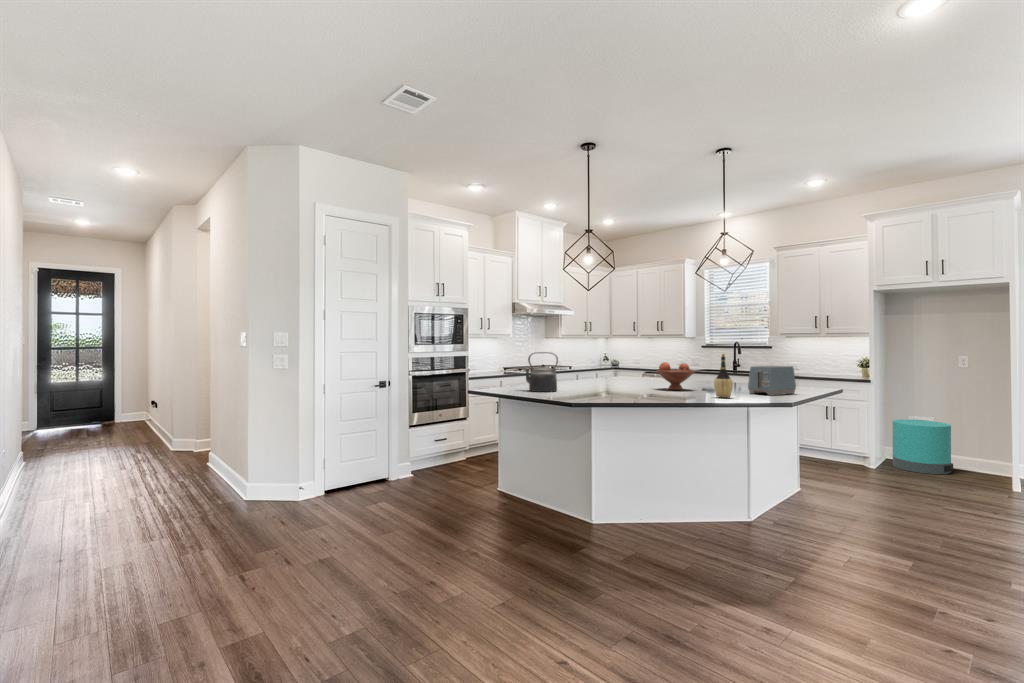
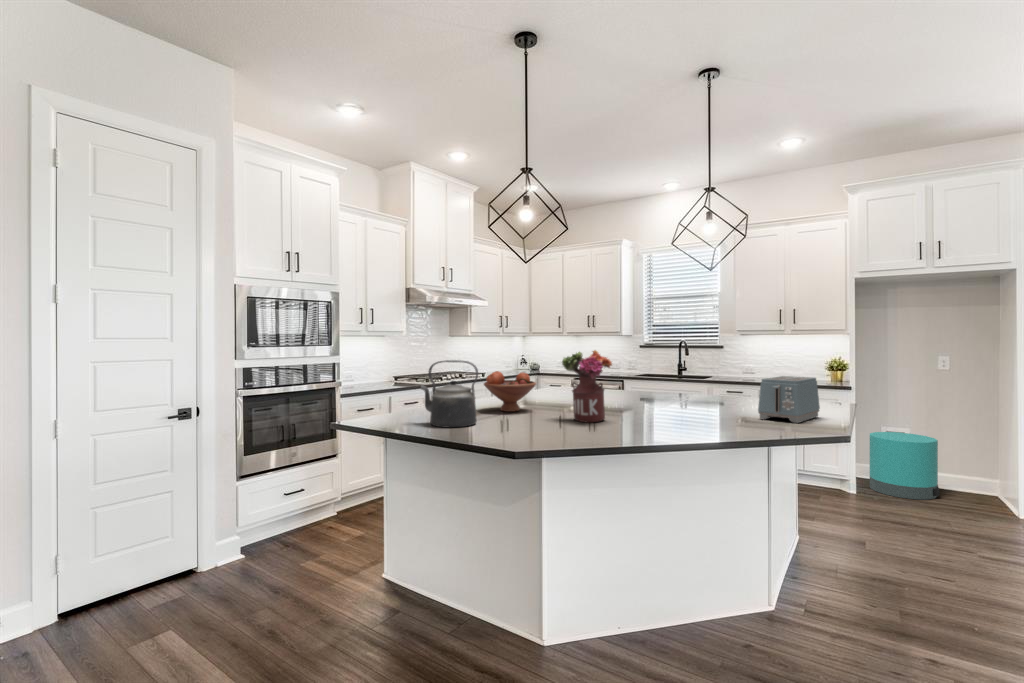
flower arrangement: none [612,346,646,392] -> present [562,350,612,422]
wine bottle: present [714,354,733,398] -> none [728,362,759,433]
fruit bowl: present [656,362,695,390] -> present [484,371,536,412]

